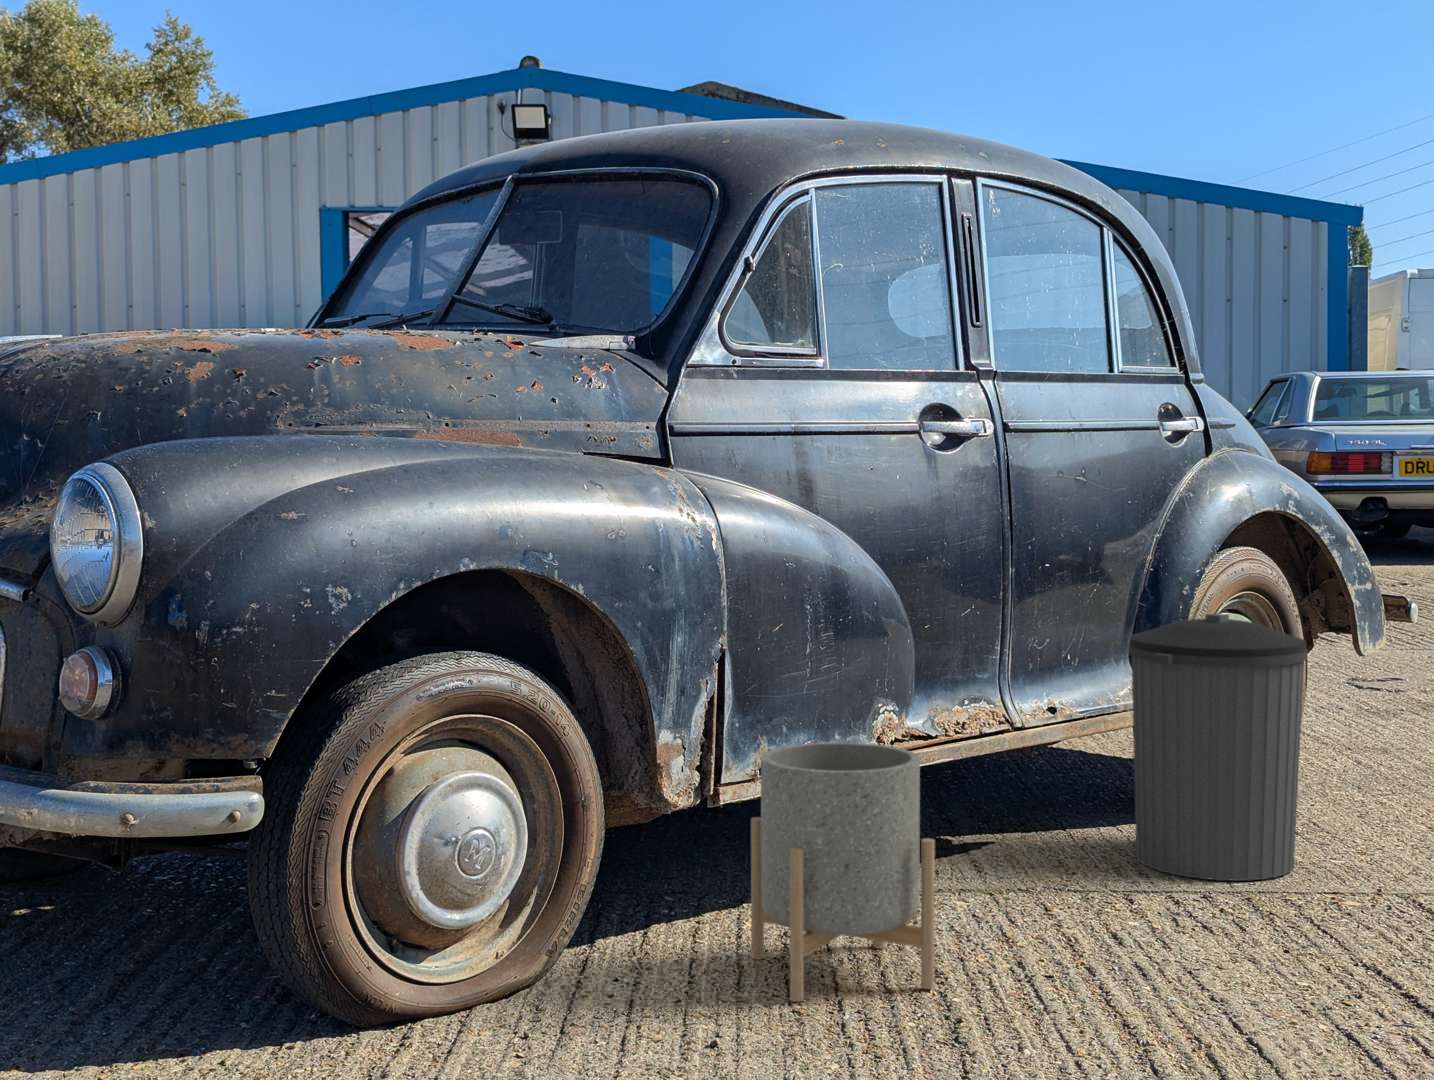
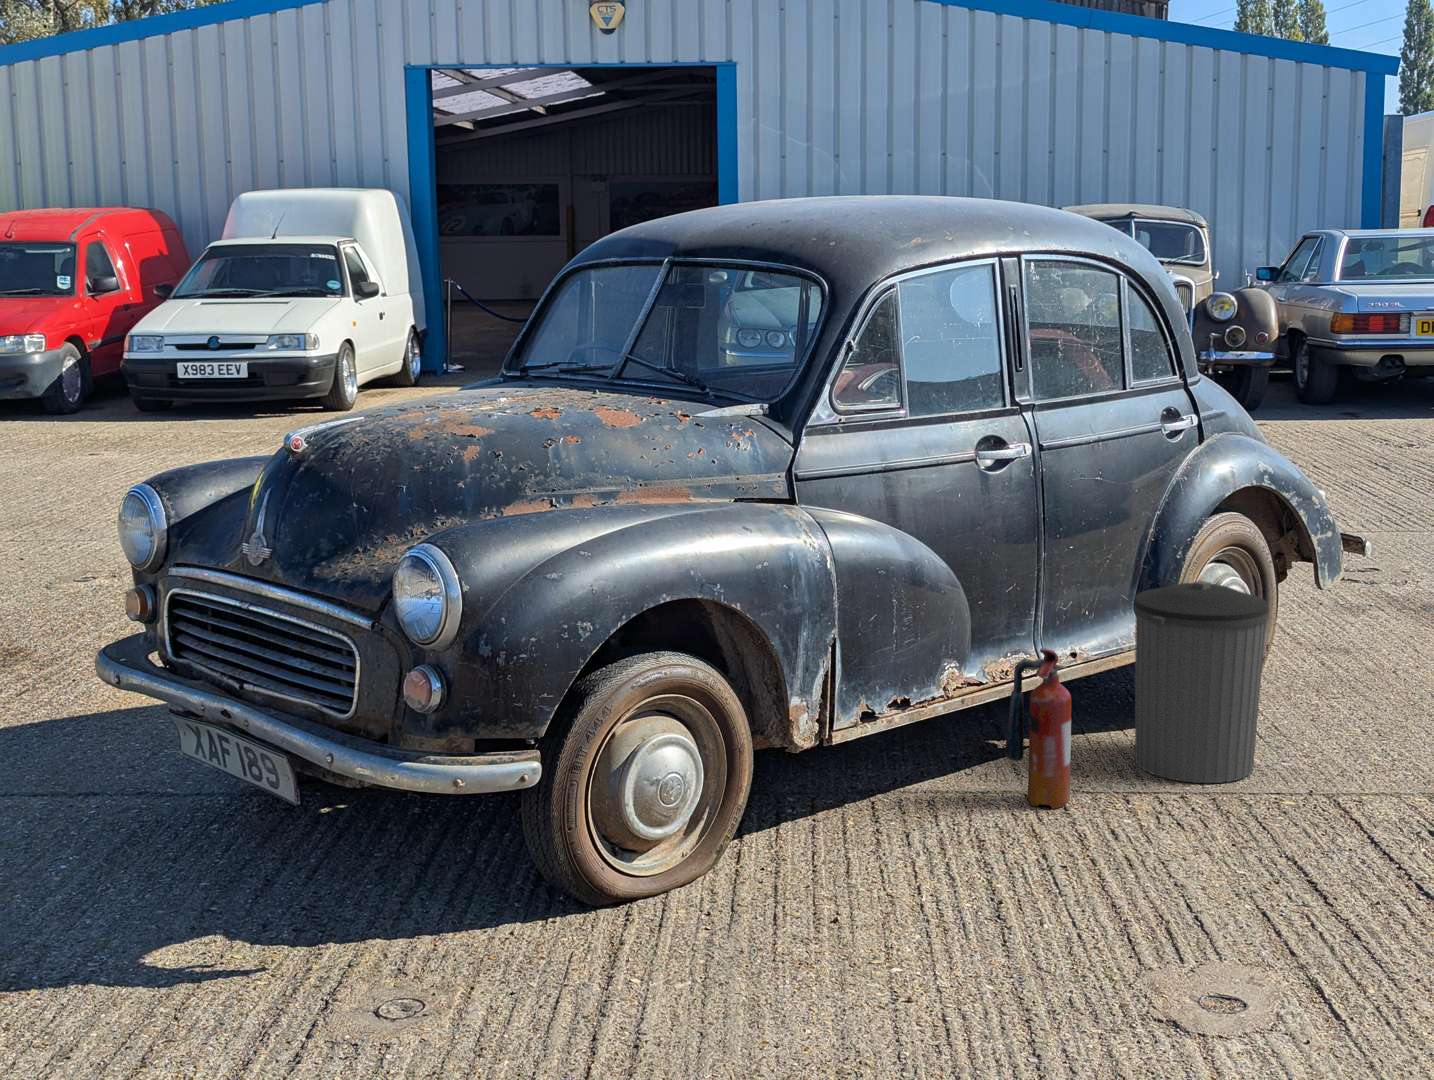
fire extinguisher: none [964,683,1053,909] -> present [1005,648,1071,808]
planter: present [751,742,935,1002] -> none [853,700,985,886]

